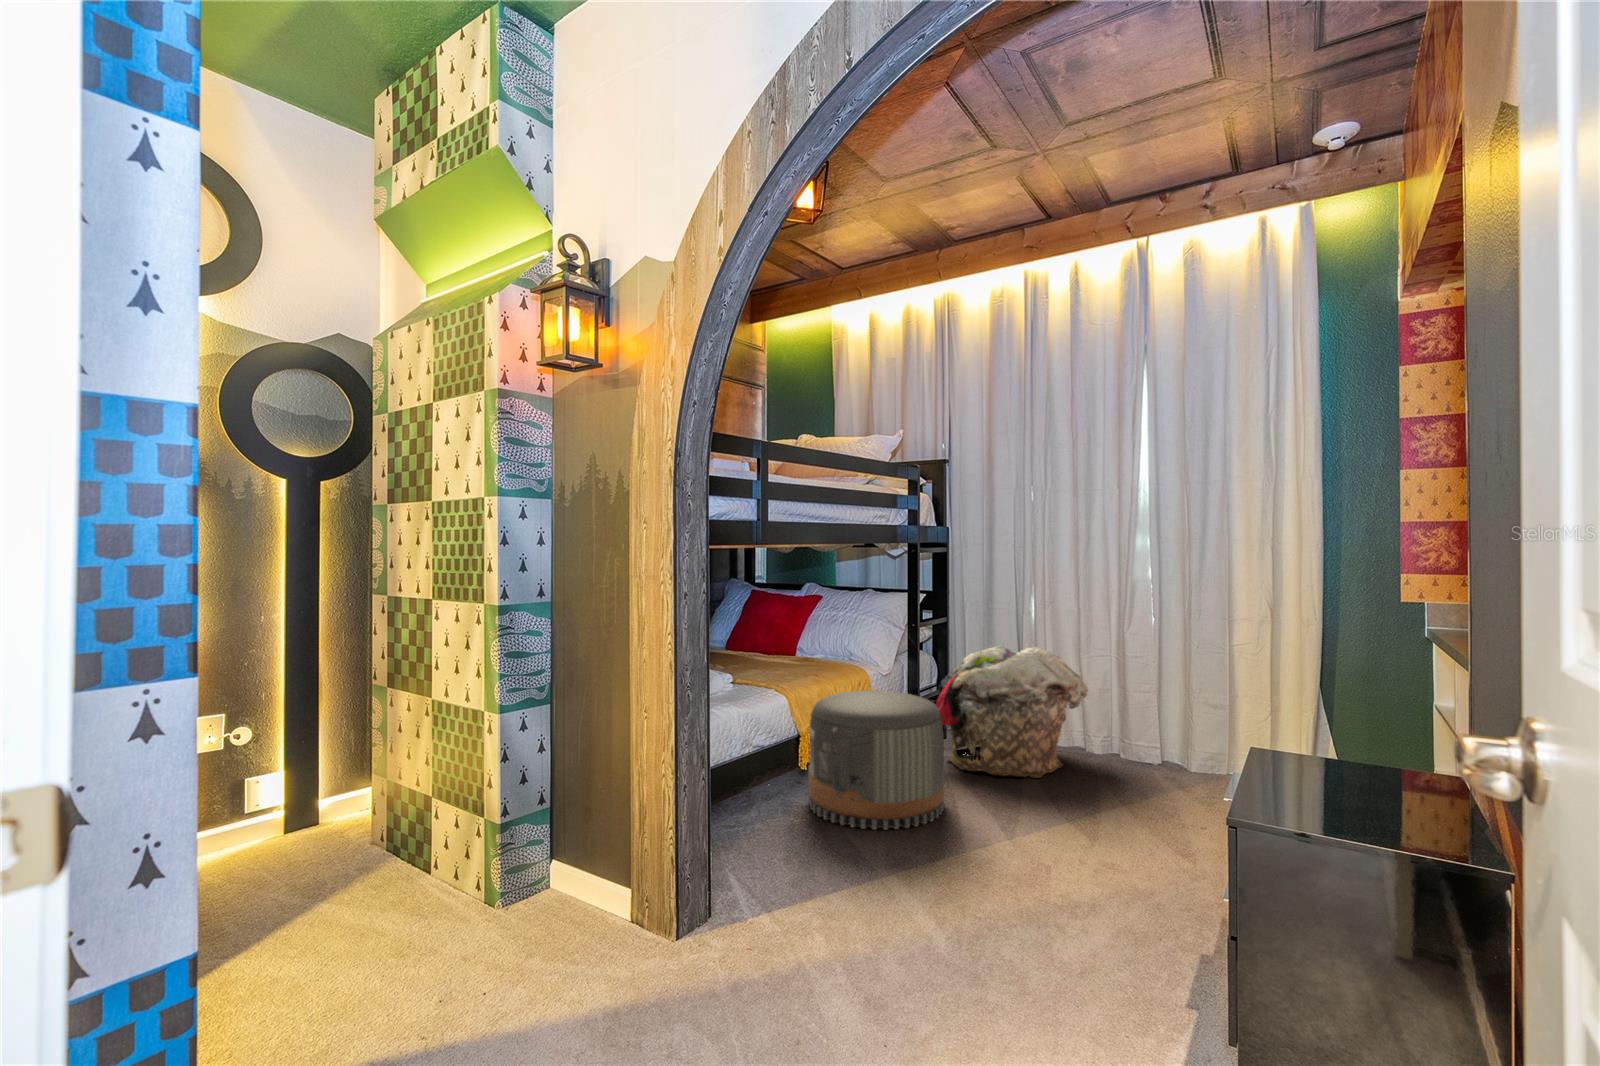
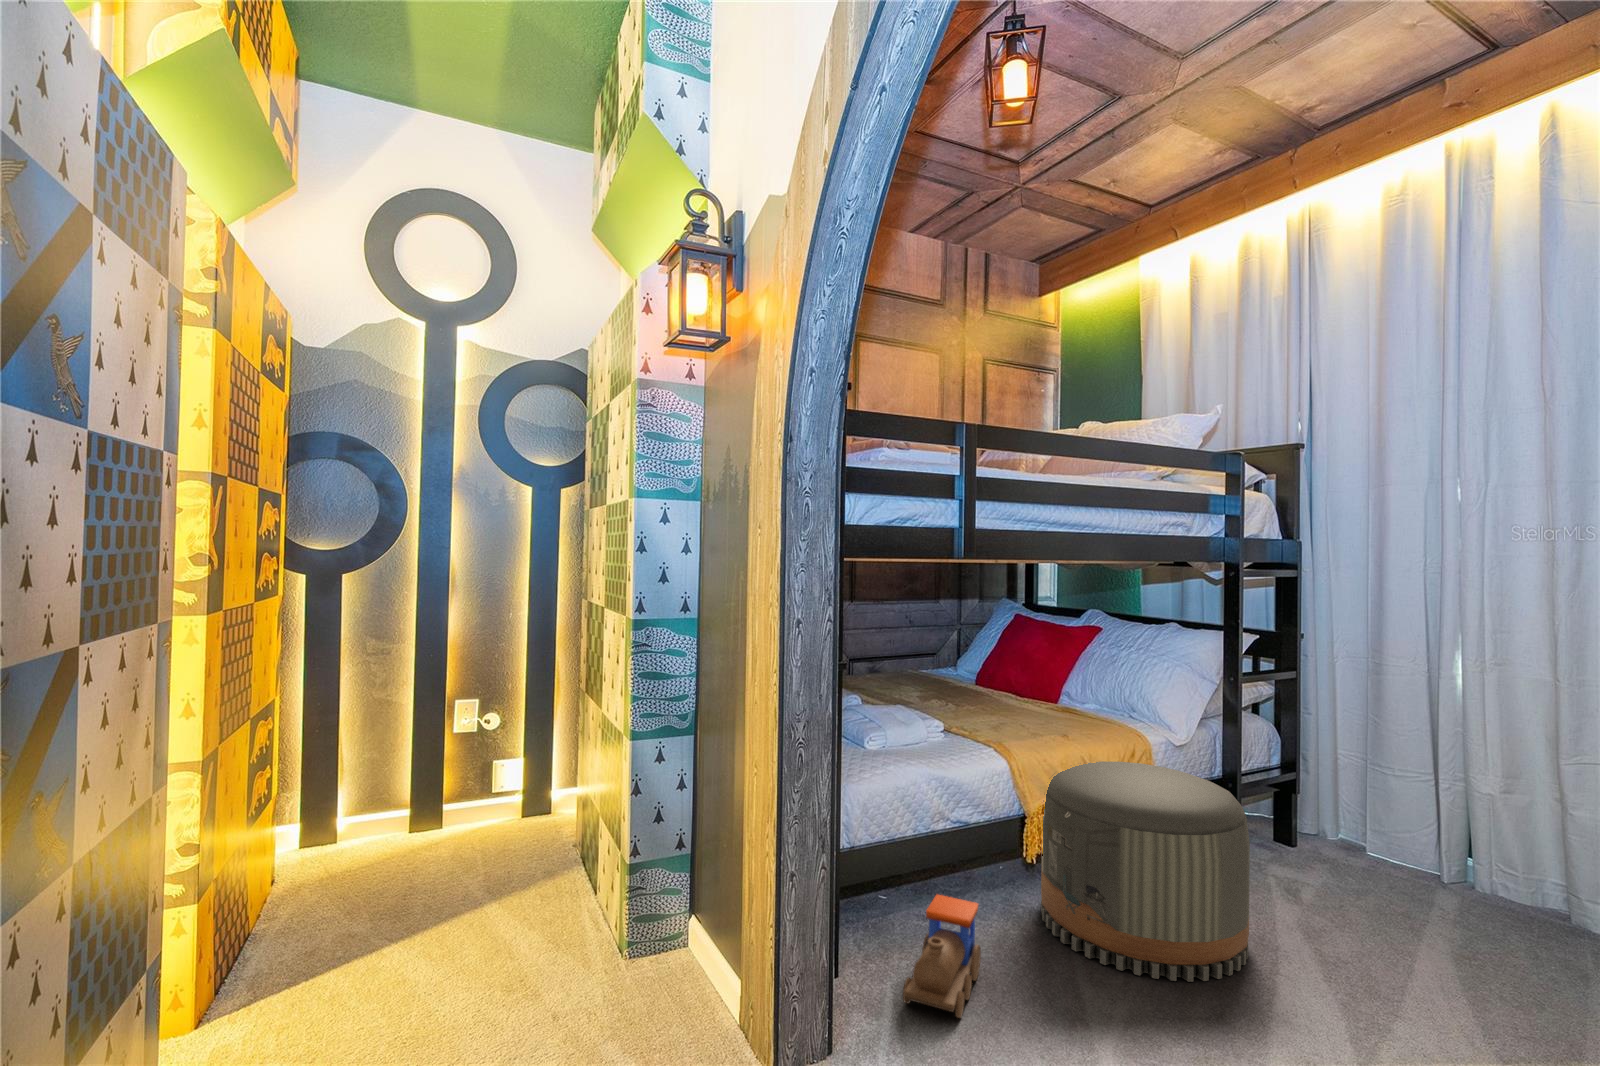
laundry basket: present [935,646,1088,778] -> none [1249,720,1561,944]
toy train: none [746,801,789,879] -> present [903,895,981,1018]

